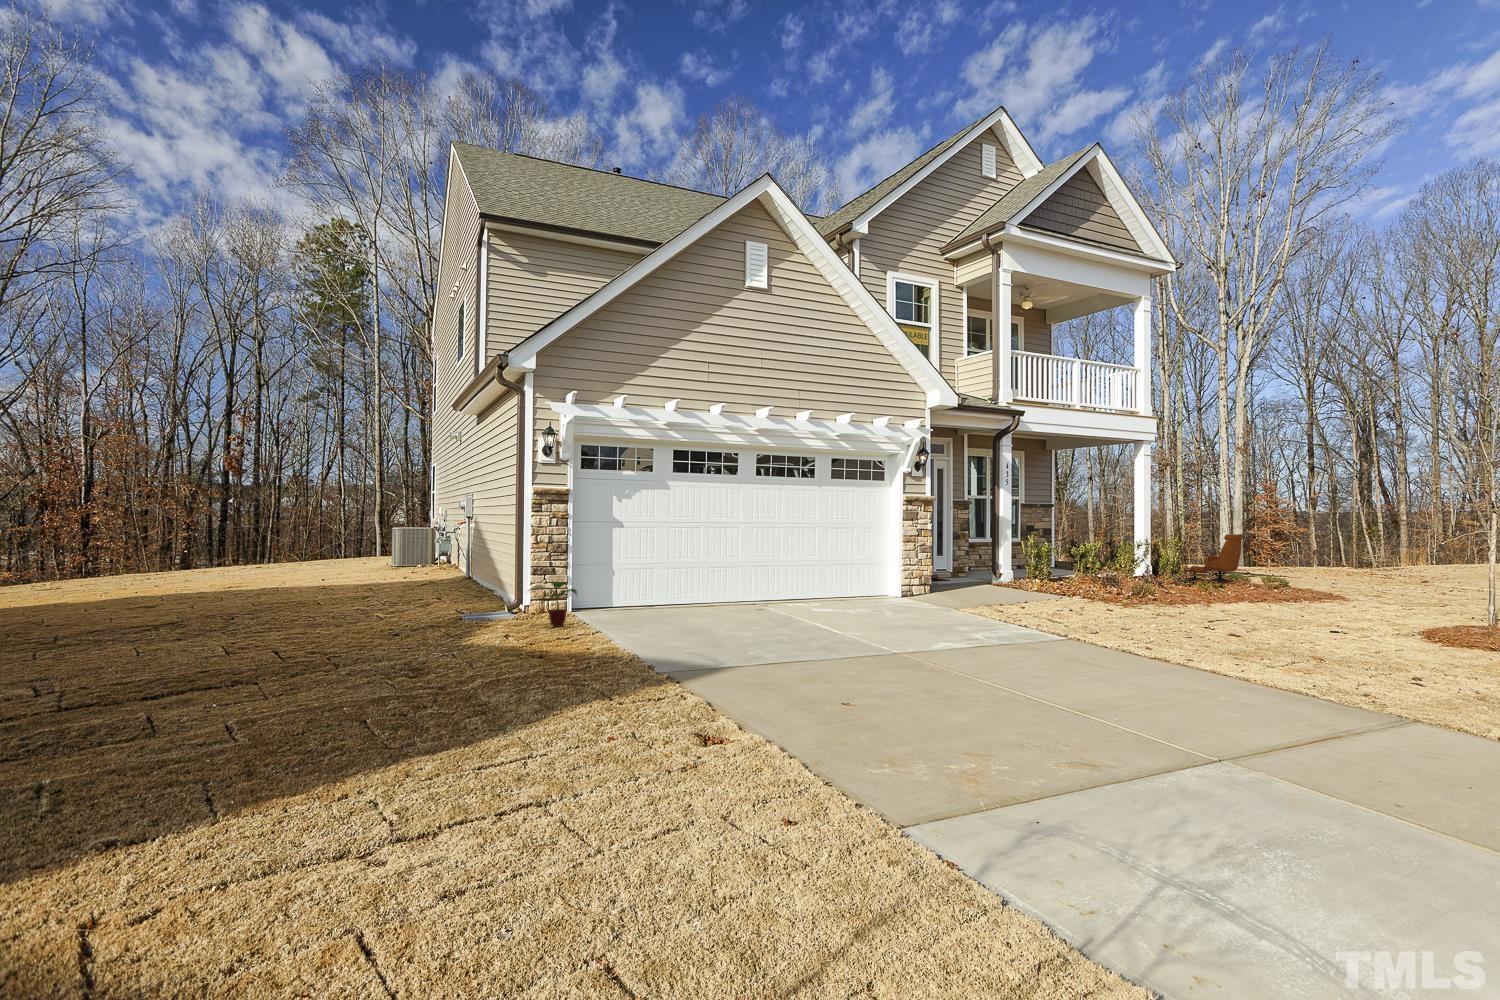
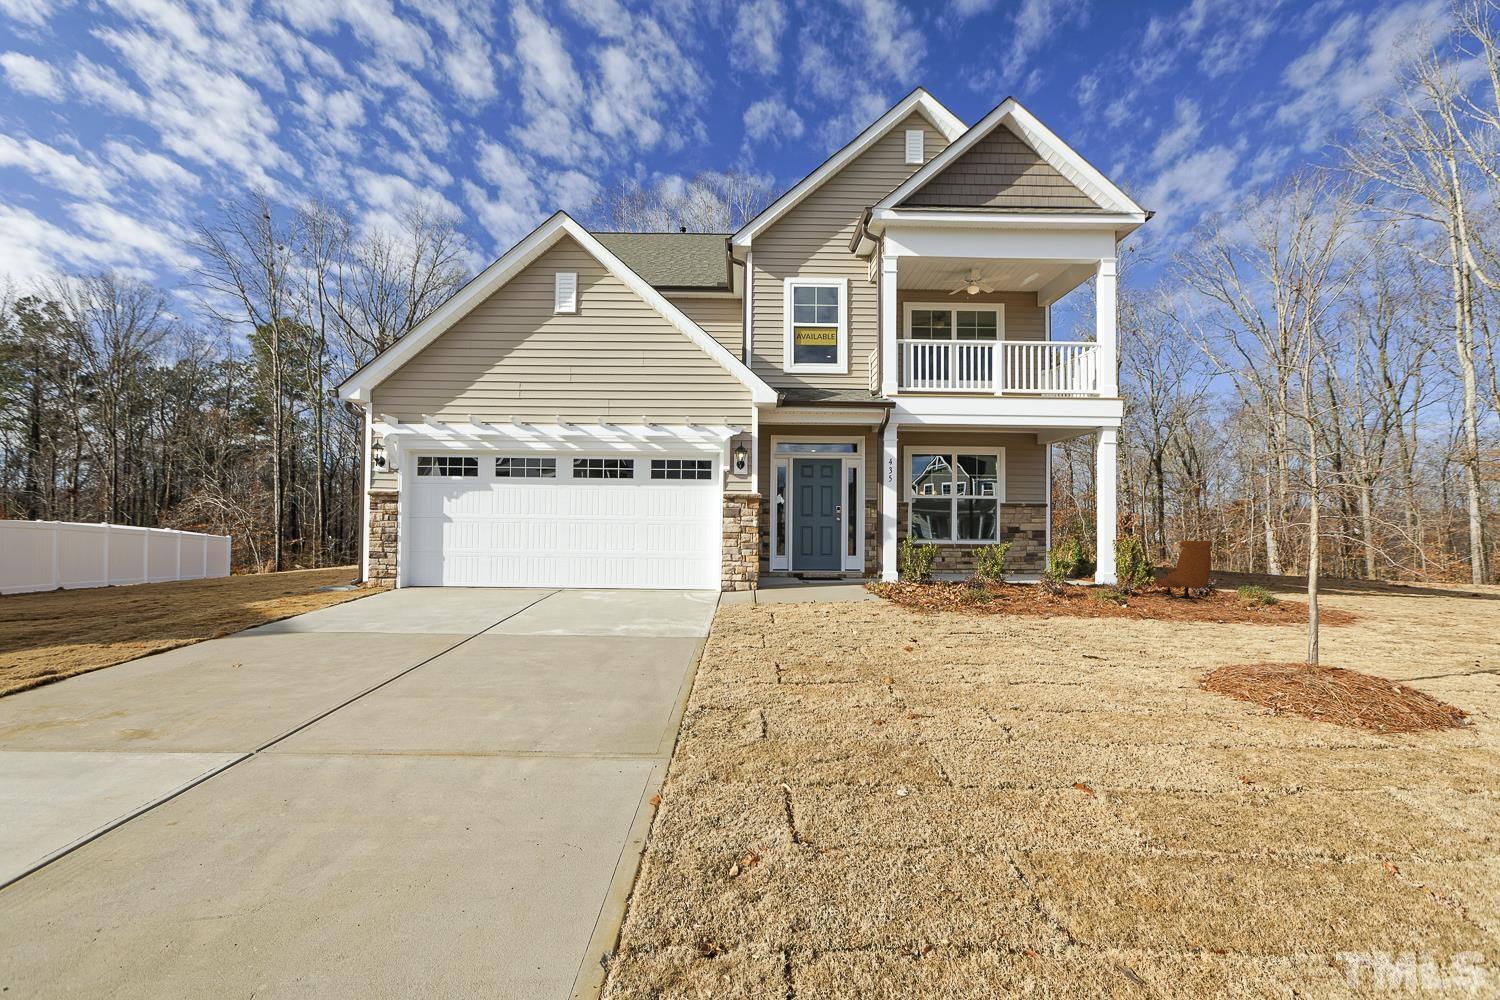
potted plant: present [530,582,577,627] -> none [345,563,387,598]

